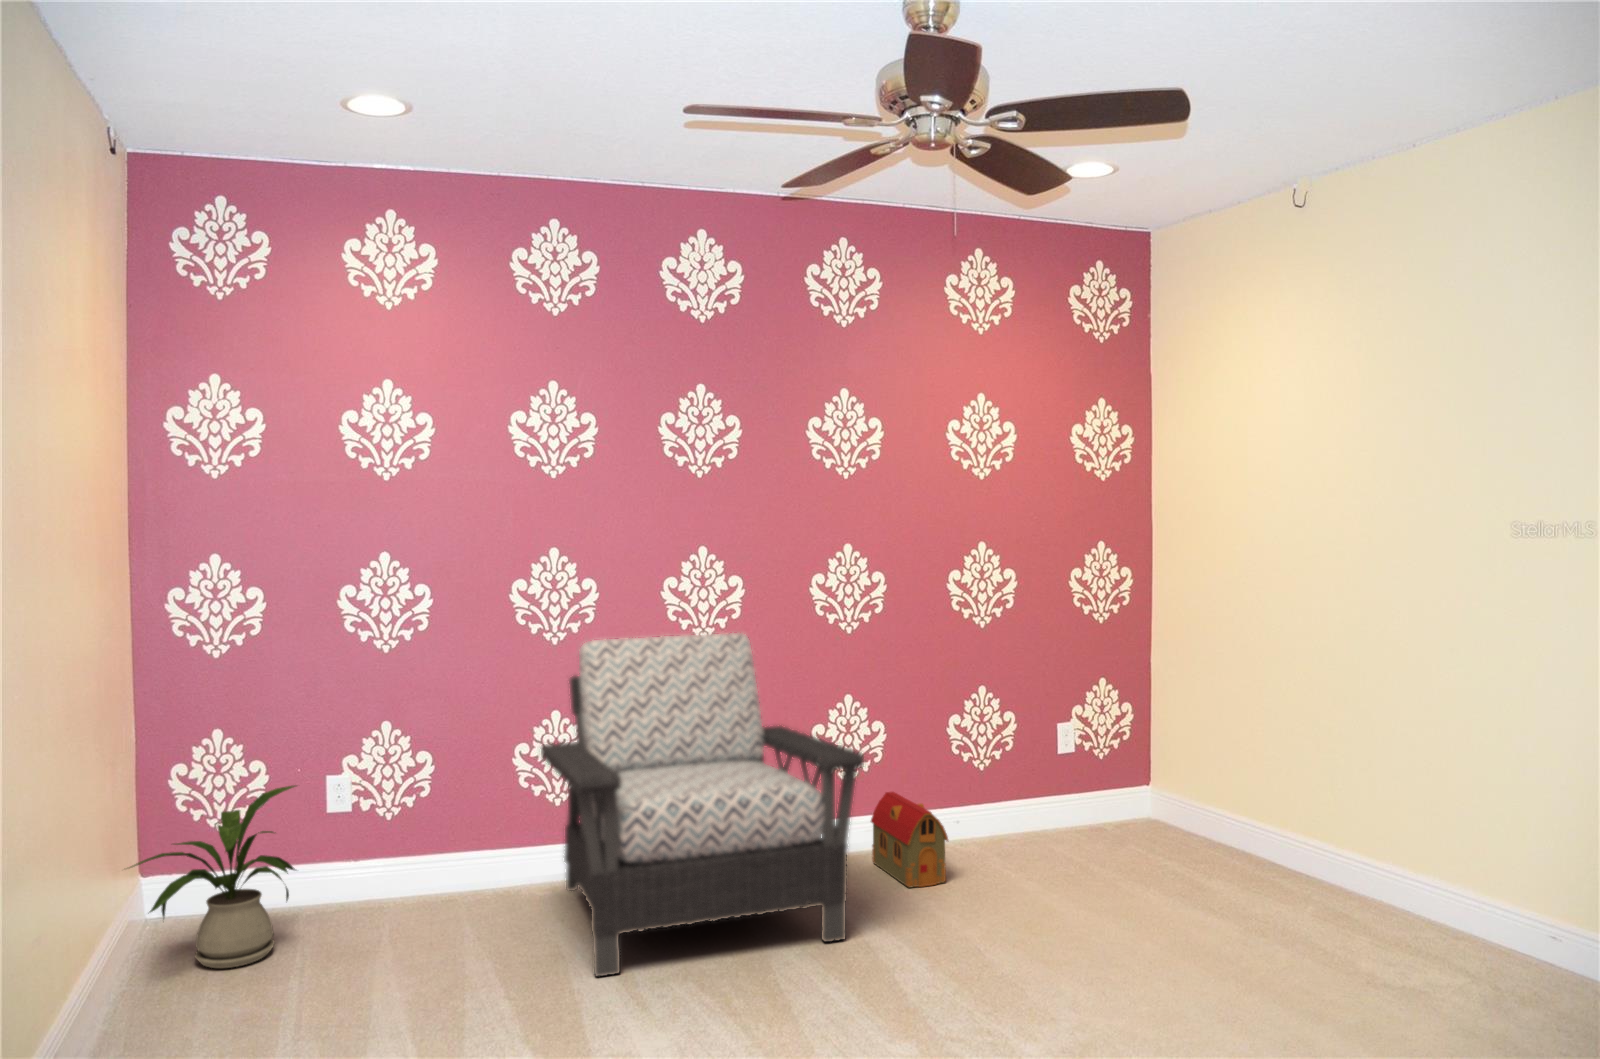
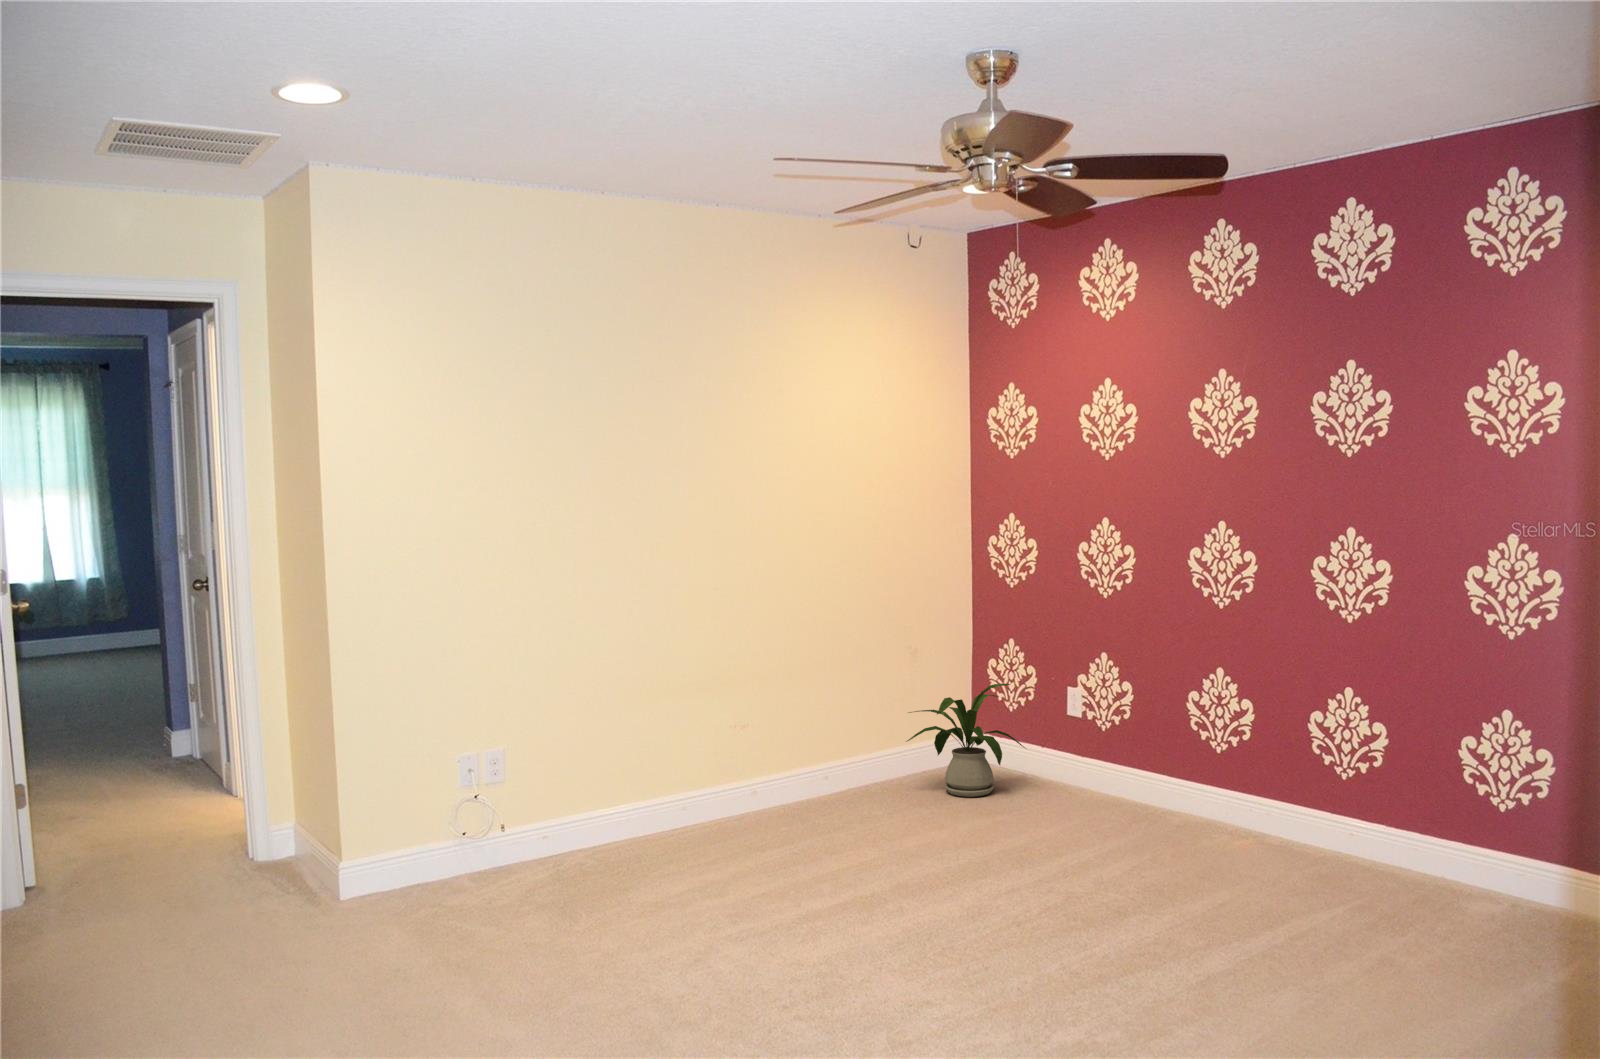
armchair: present [541,633,864,976] -> none [1055,608,1397,920]
toy house: present [871,792,948,888] -> none [1440,826,1535,934]

